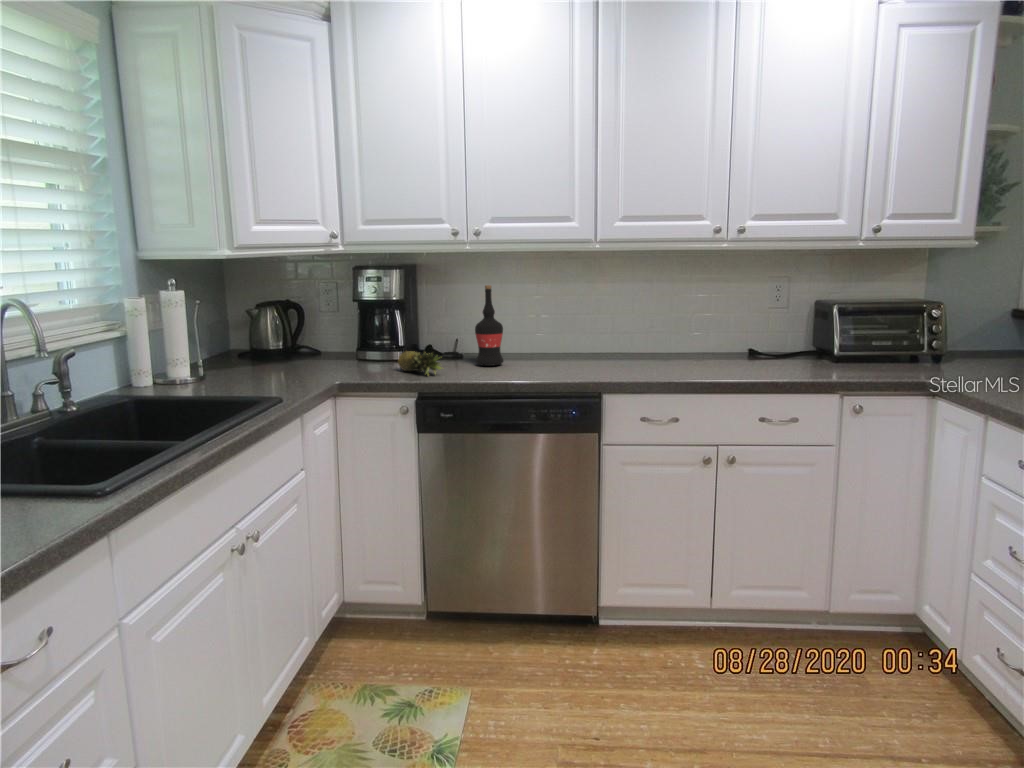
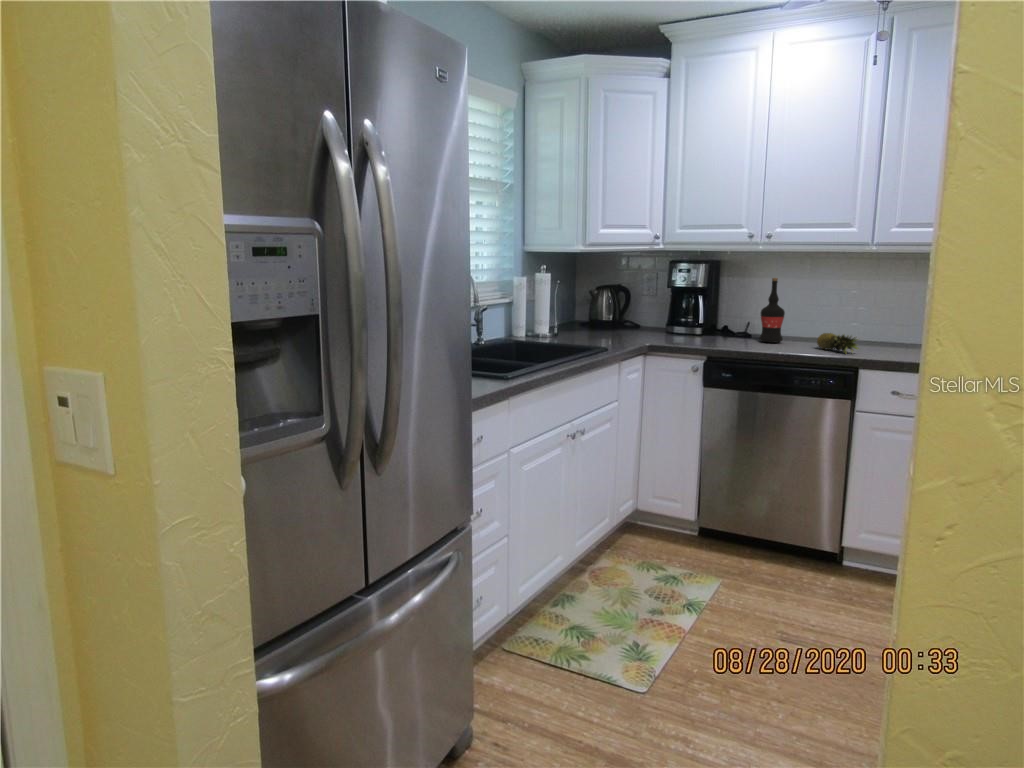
fruit: present [398,351,442,375] -> present [817,333,858,353]

